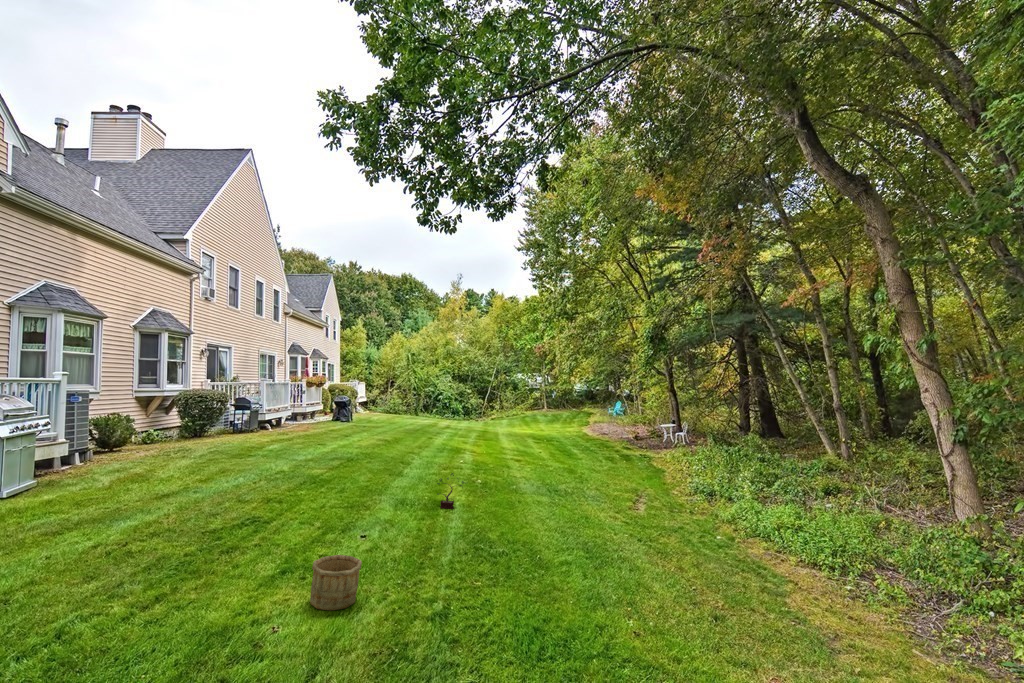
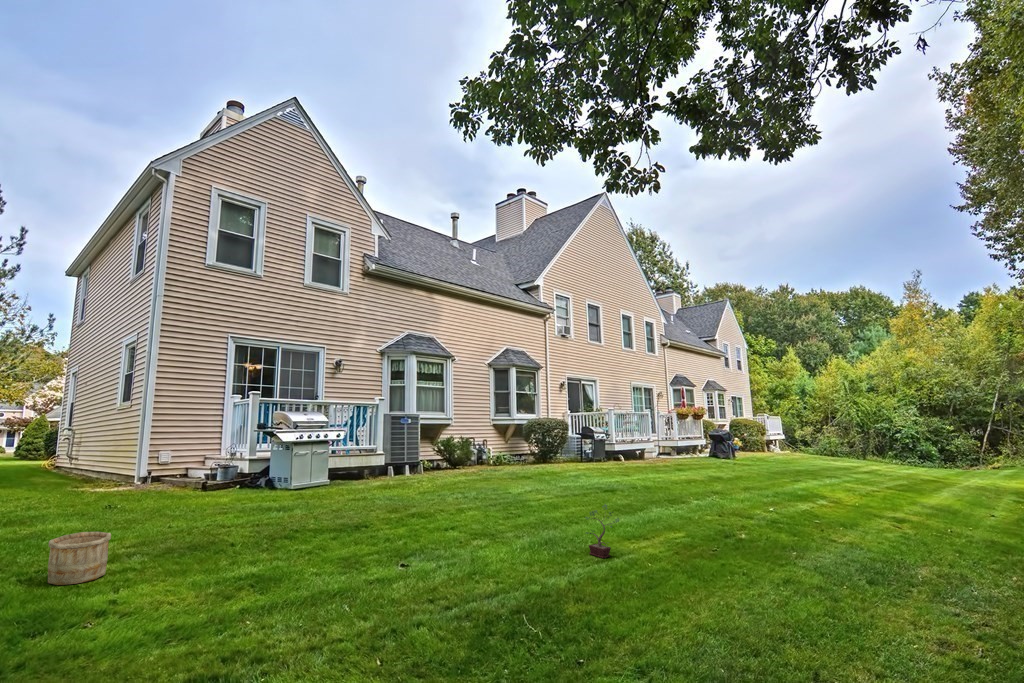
wooden bucket: present [310,555,362,610] -> present [48,532,111,585]

